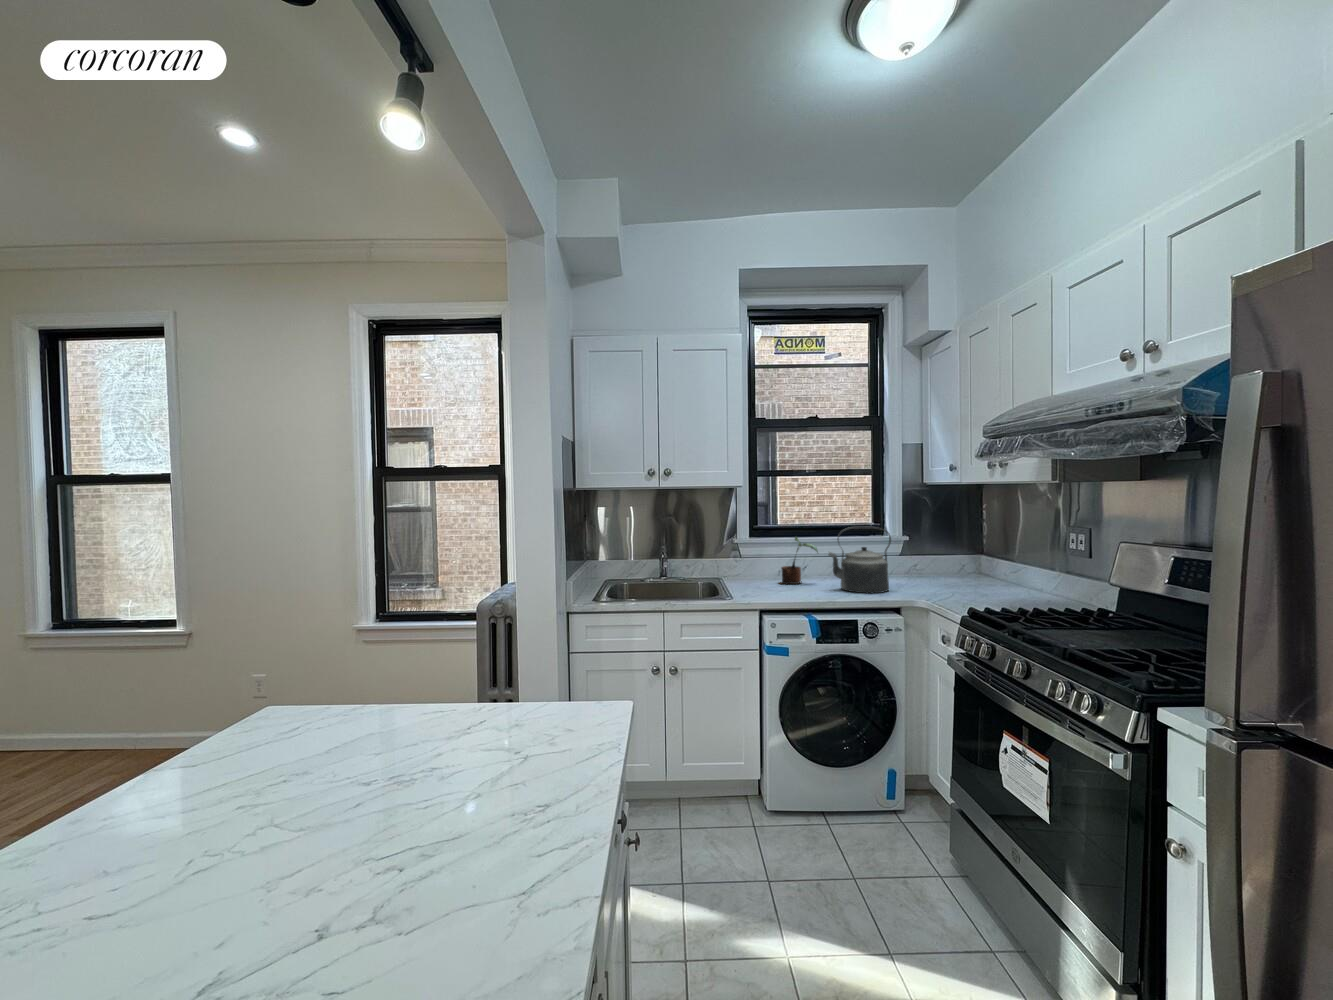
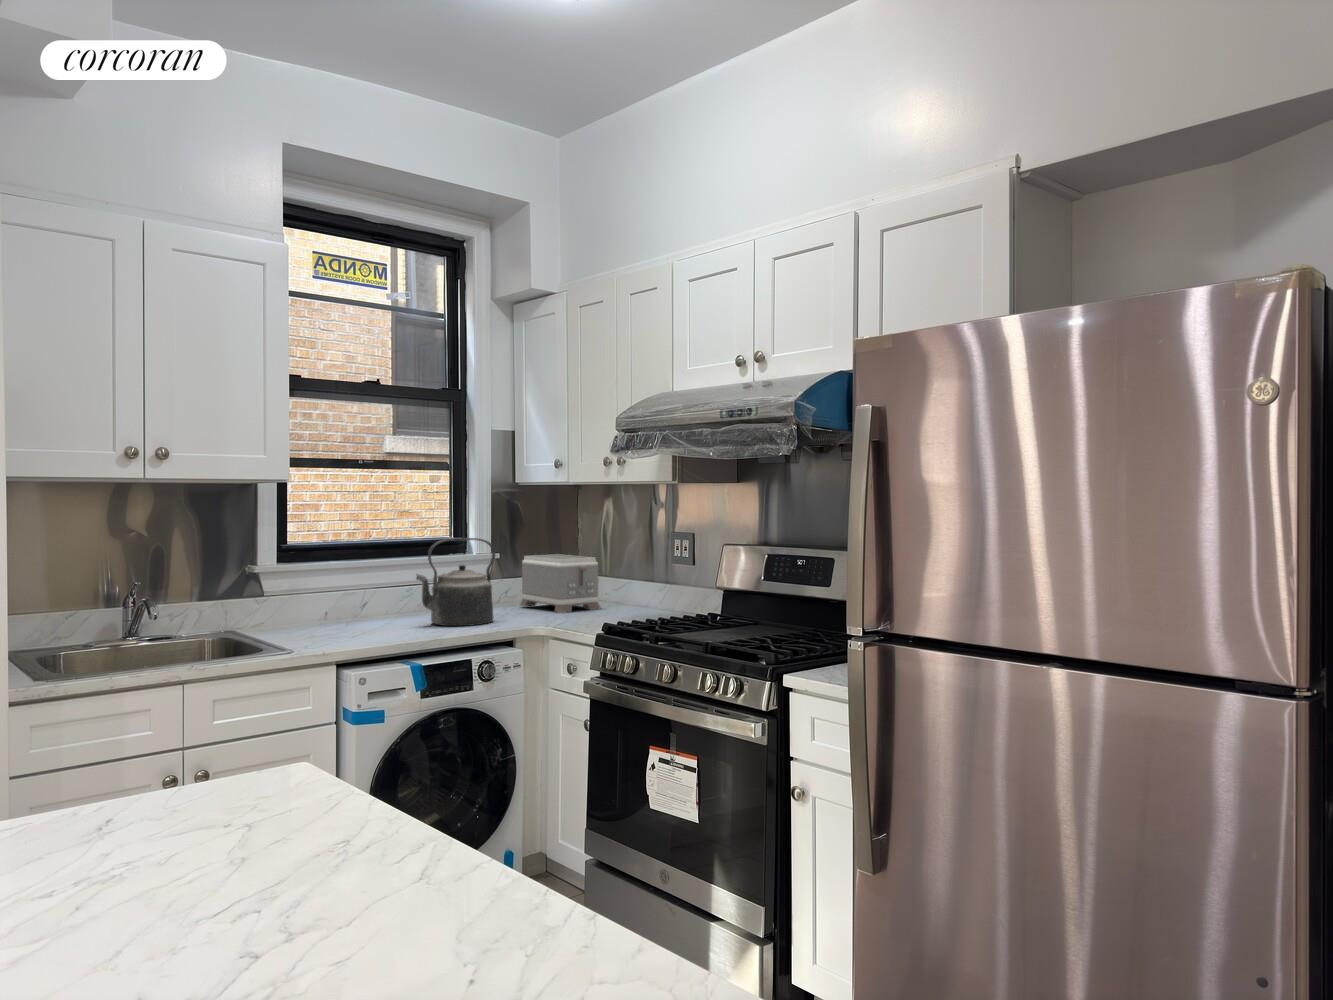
potted plant: present [780,537,818,584] -> none [334,555,393,627]
toaster: none [924,540,994,589] -> present [520,554,601,613]

